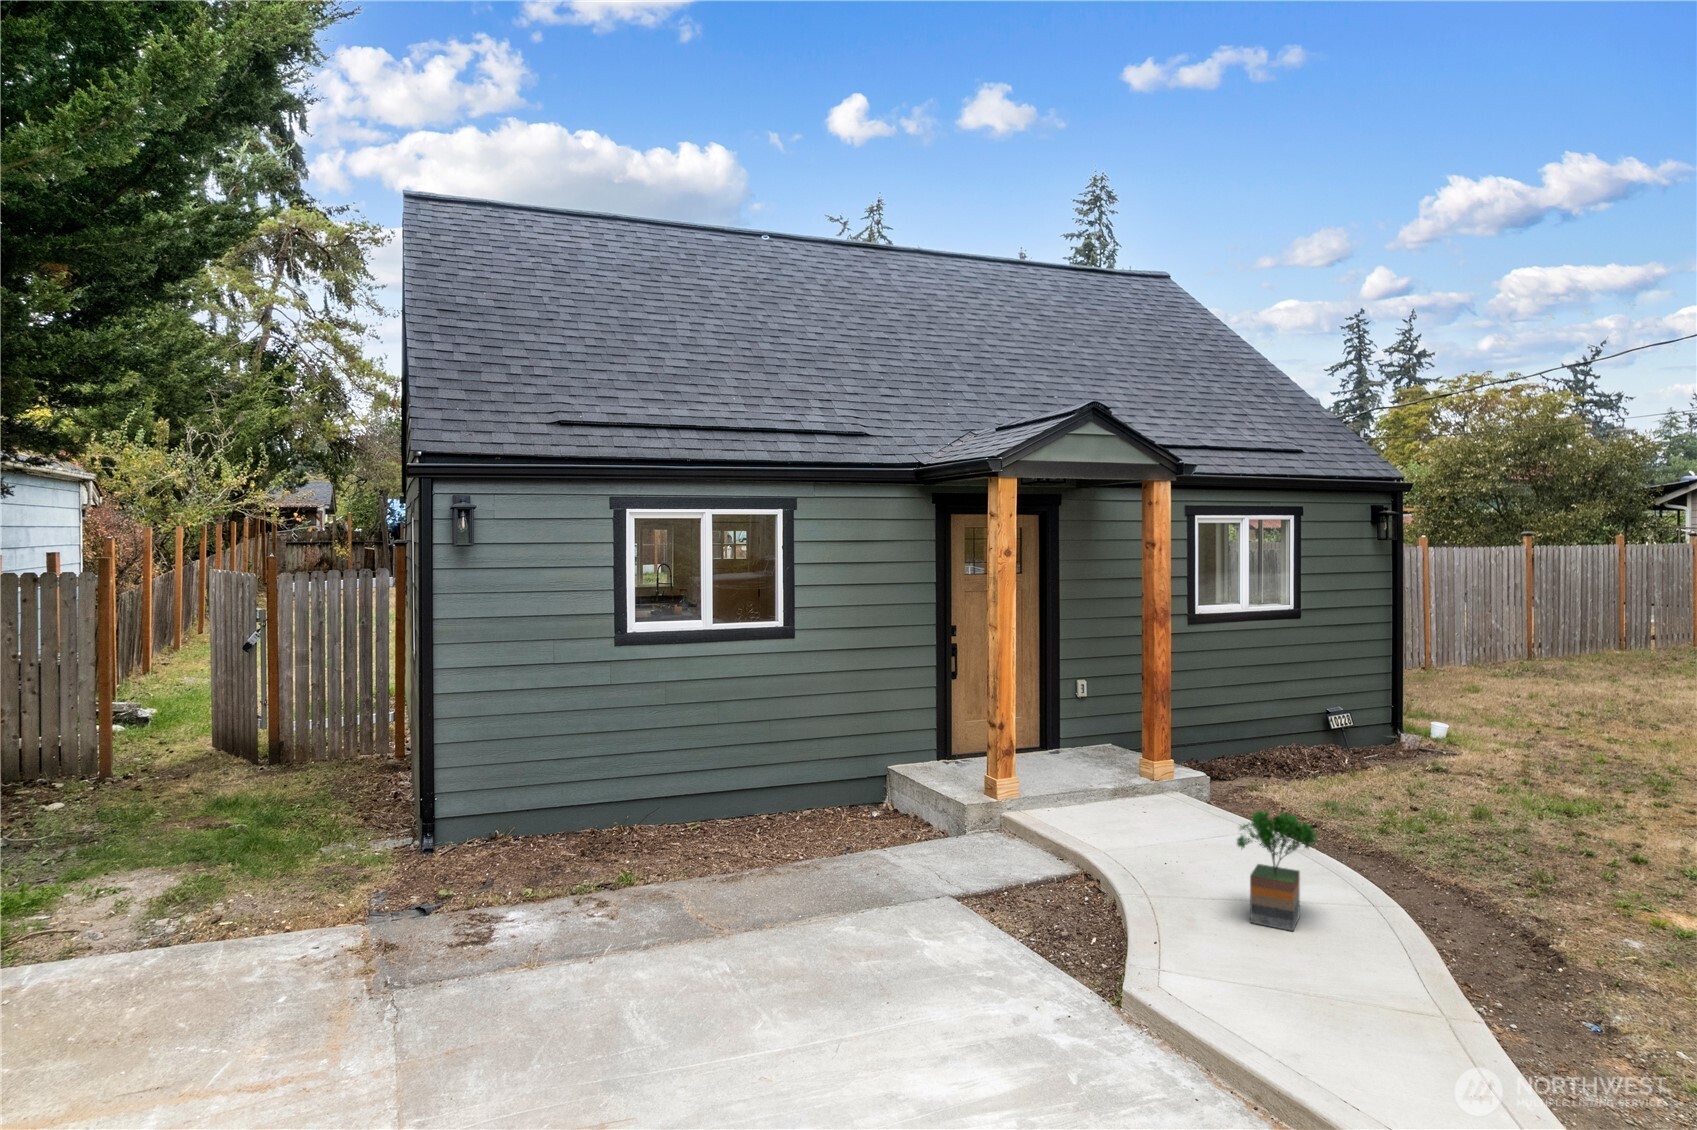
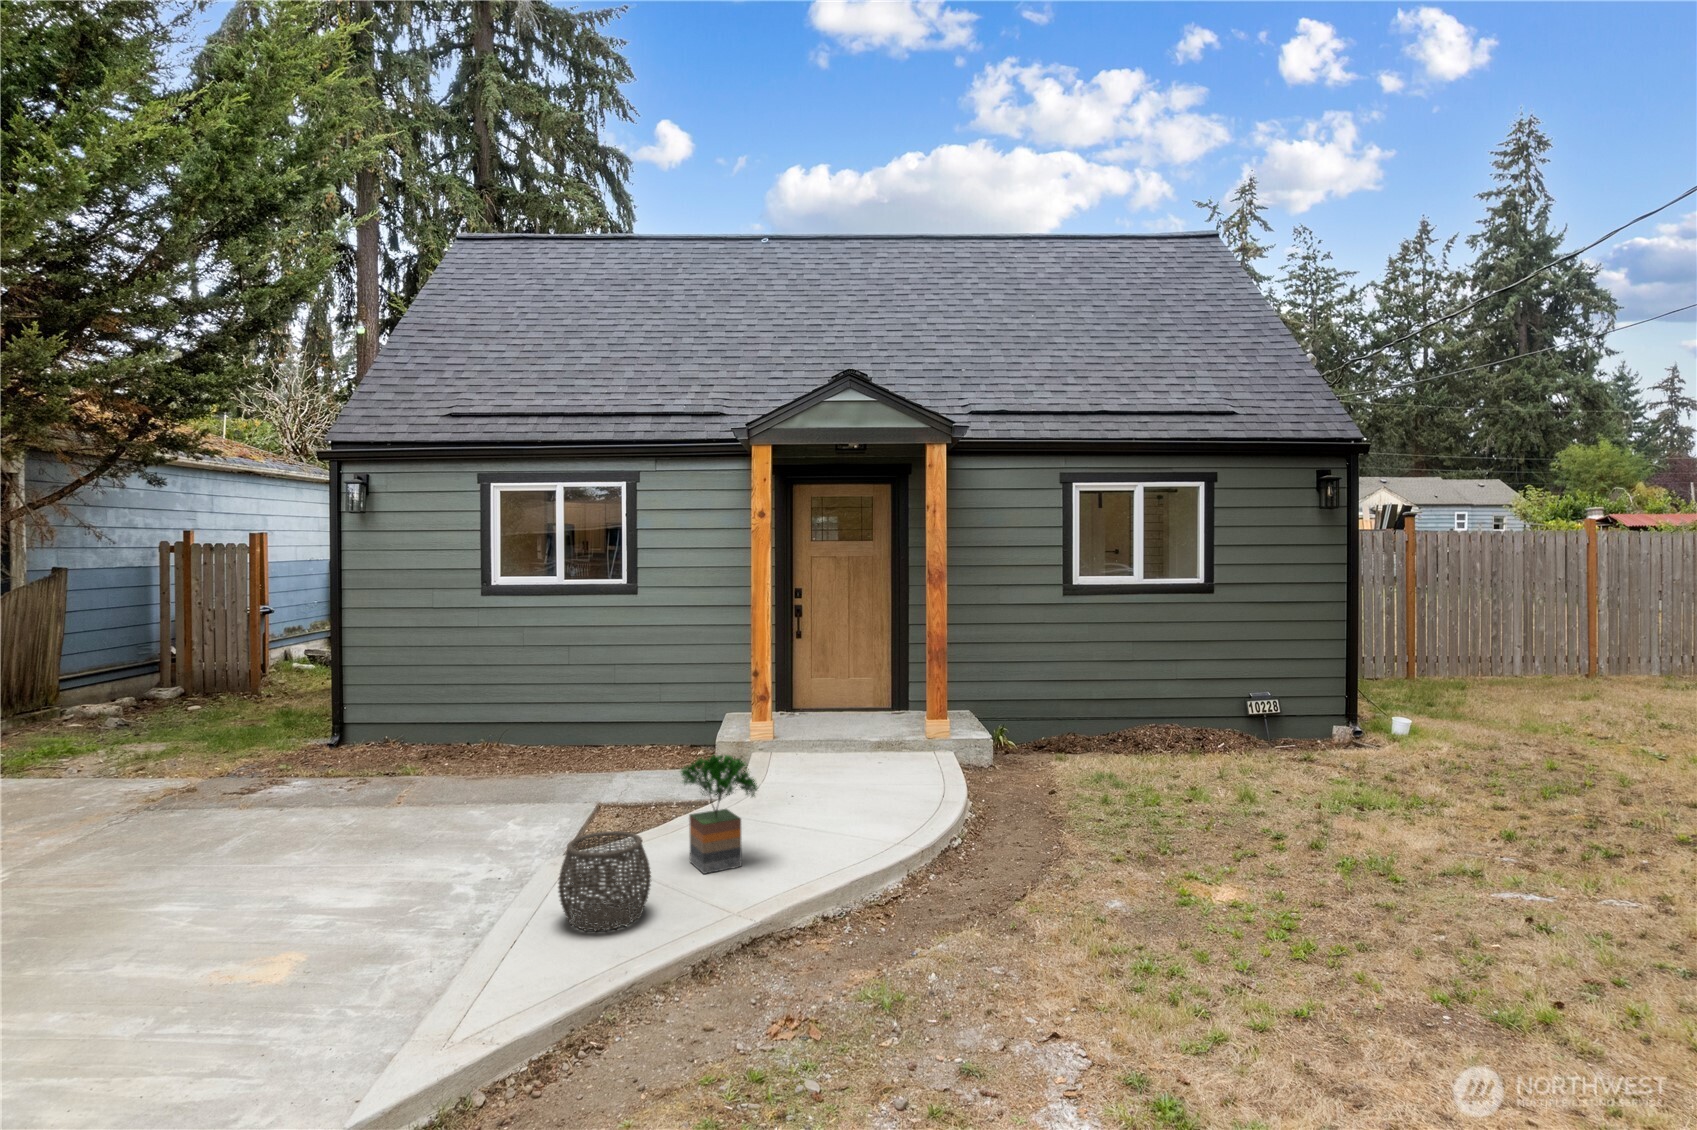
woven basket: none [1292,903,1394,1008] -> present [558,831,651,931]

